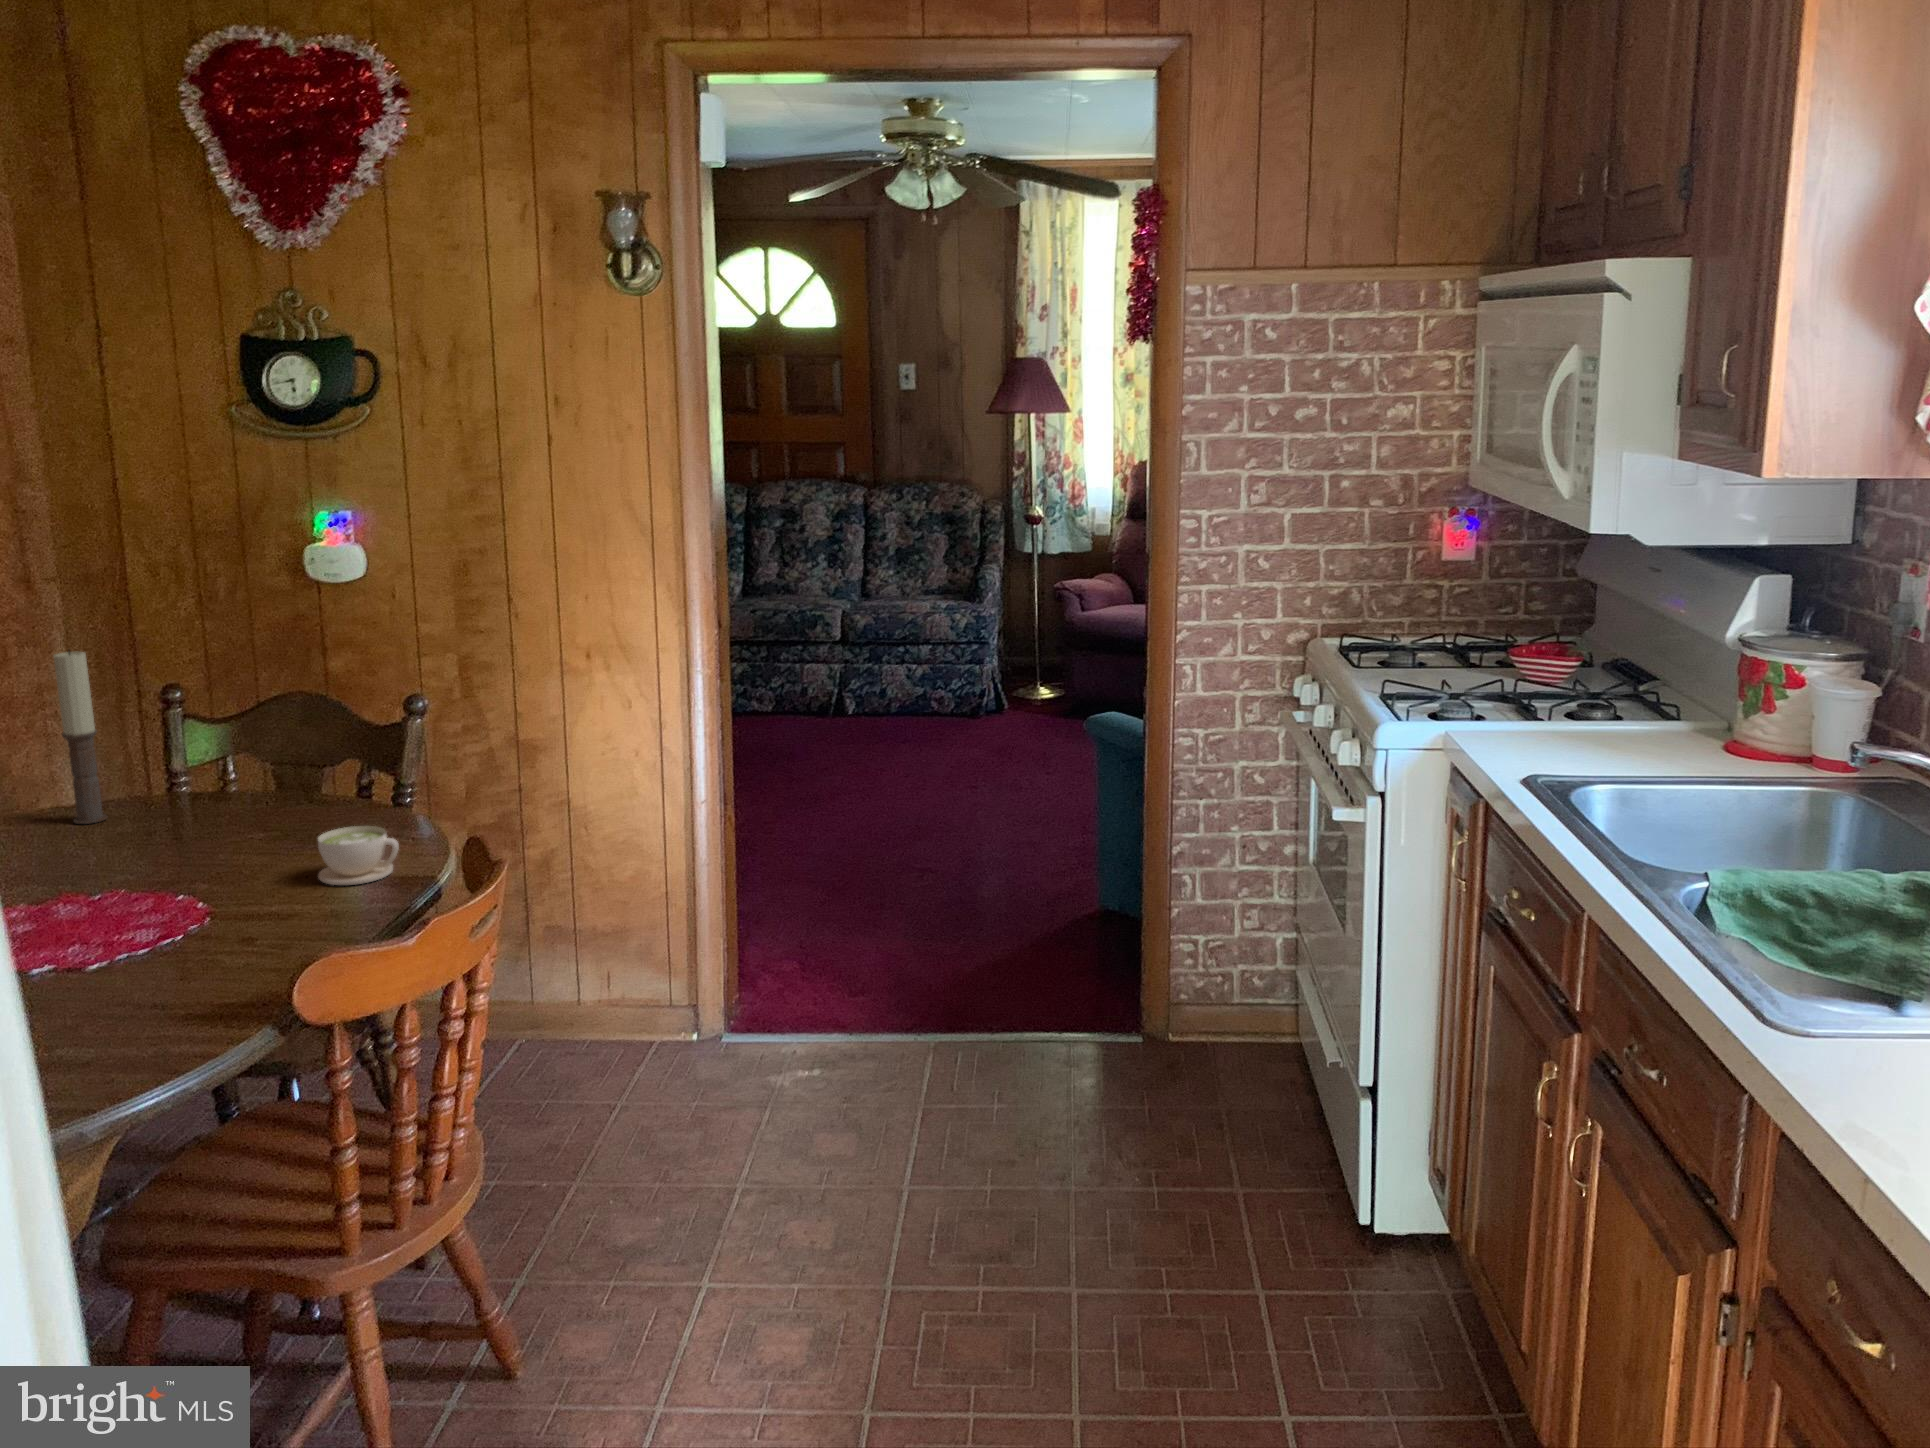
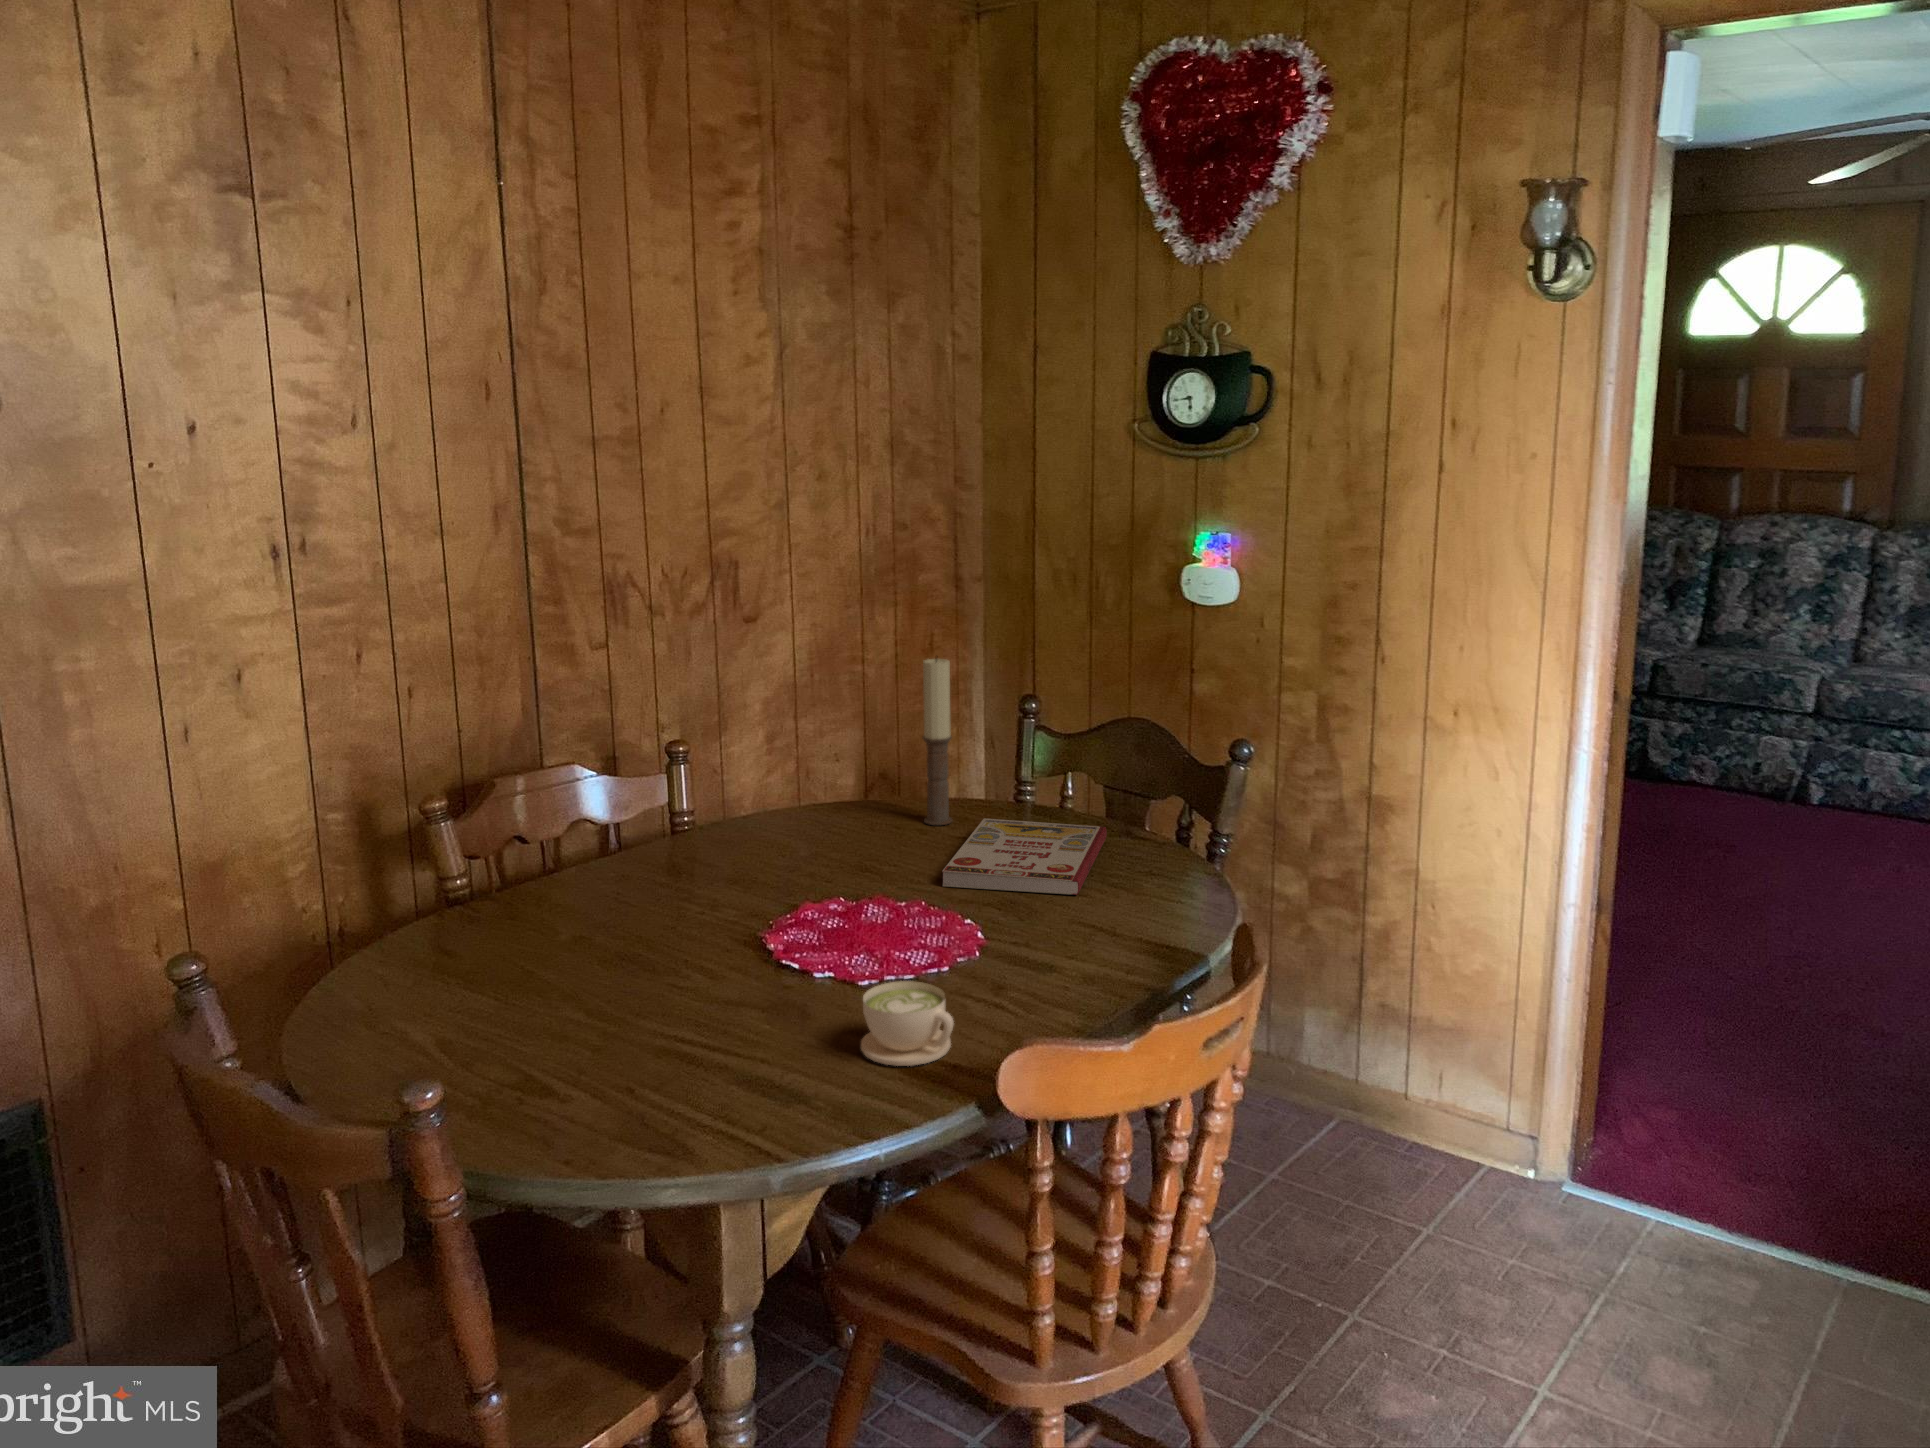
book: none [129,795,288,873] -> present [942,818,1107,895]
coffee cup: present [318,826,399,885] -> present [861,981,954,1066]

